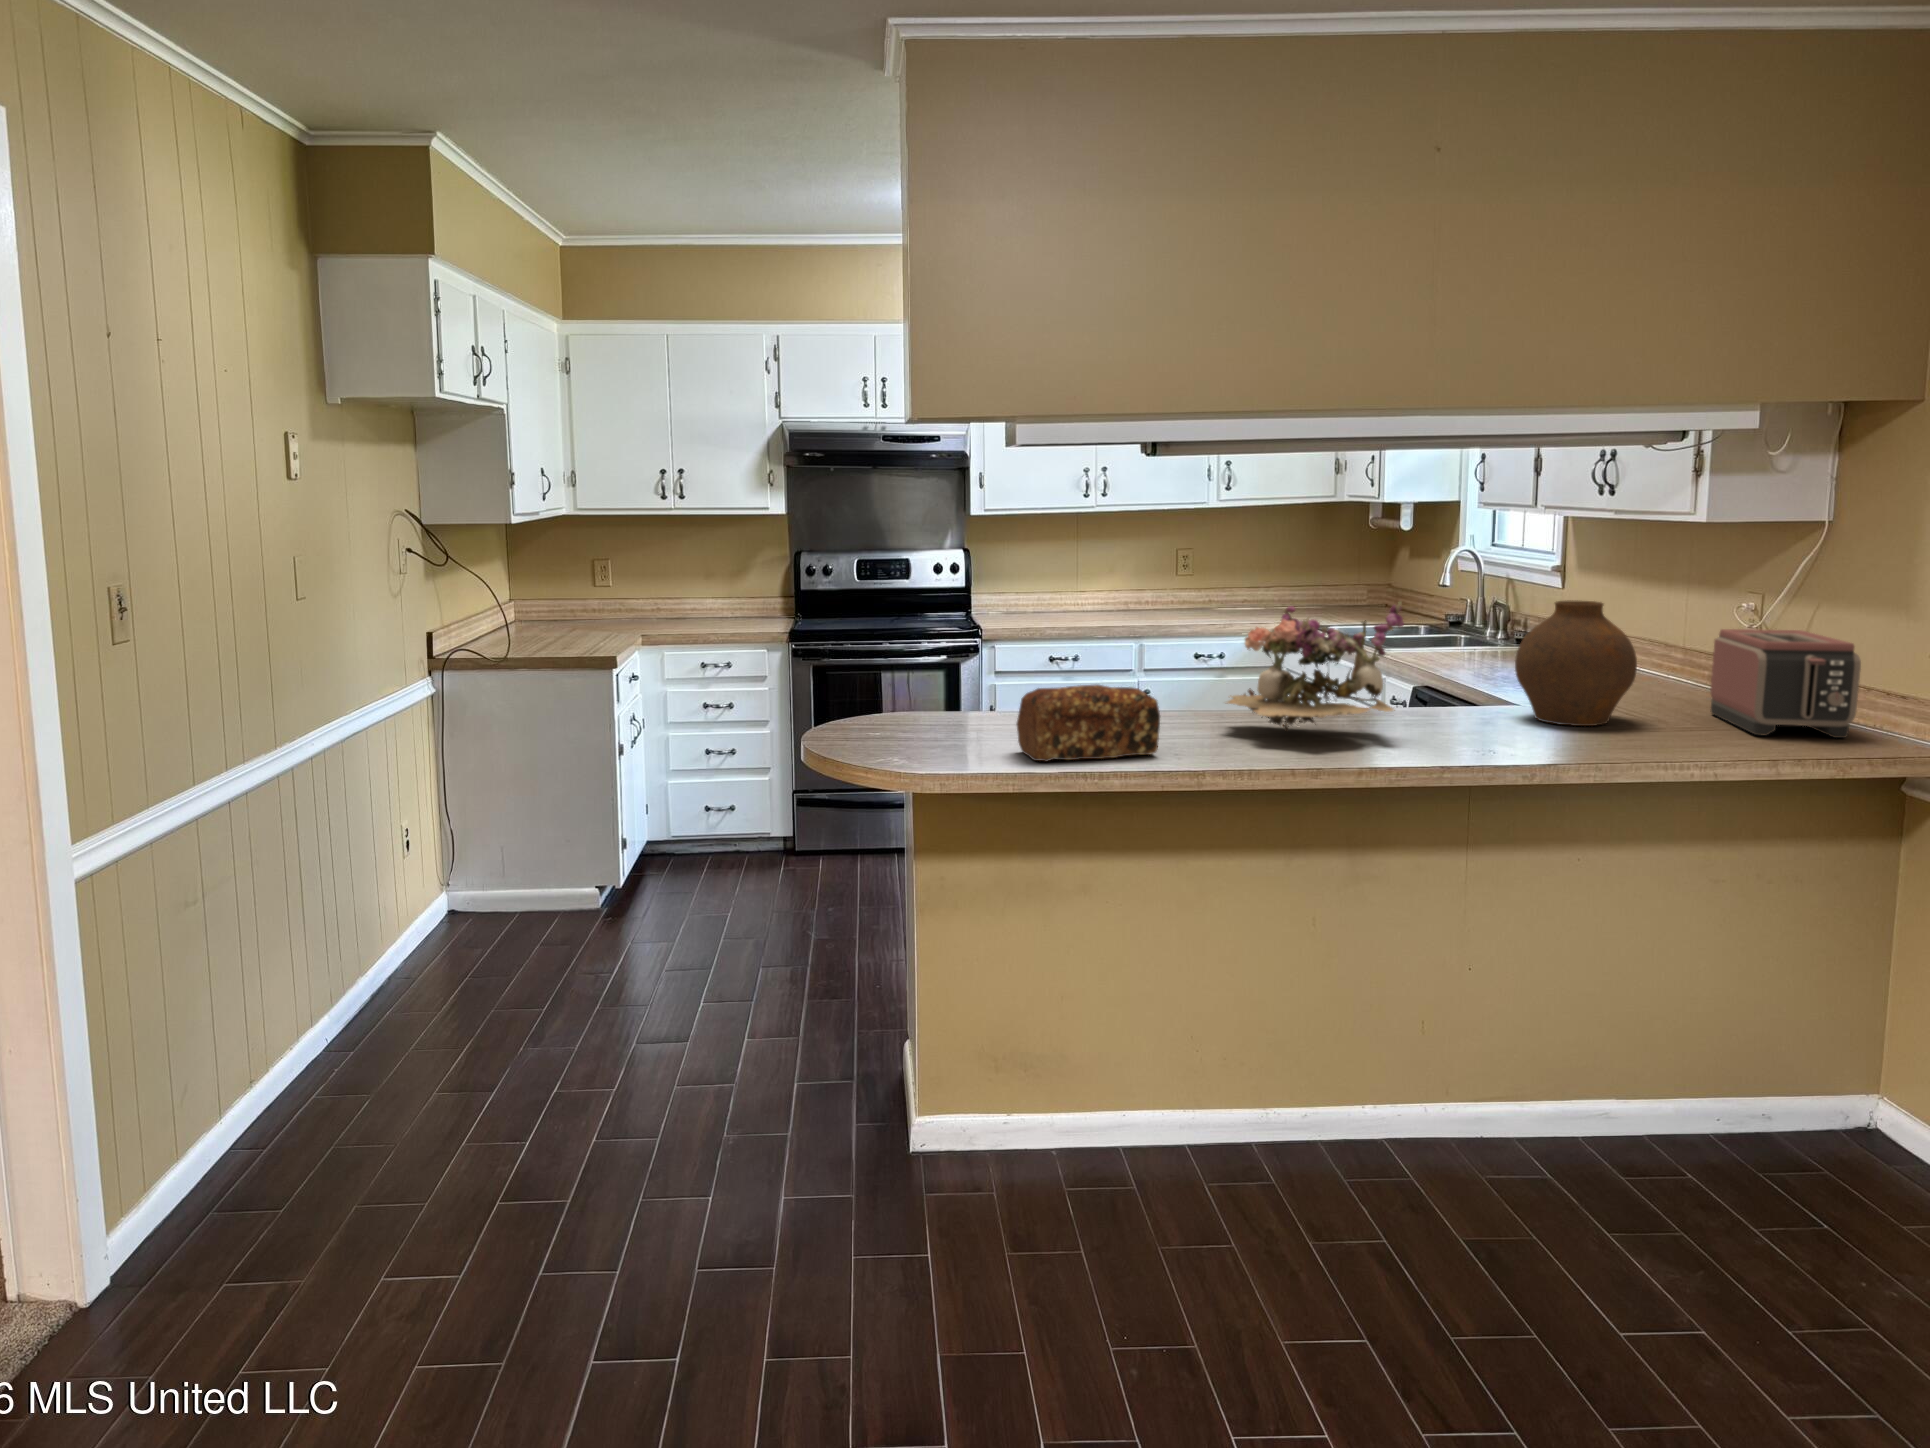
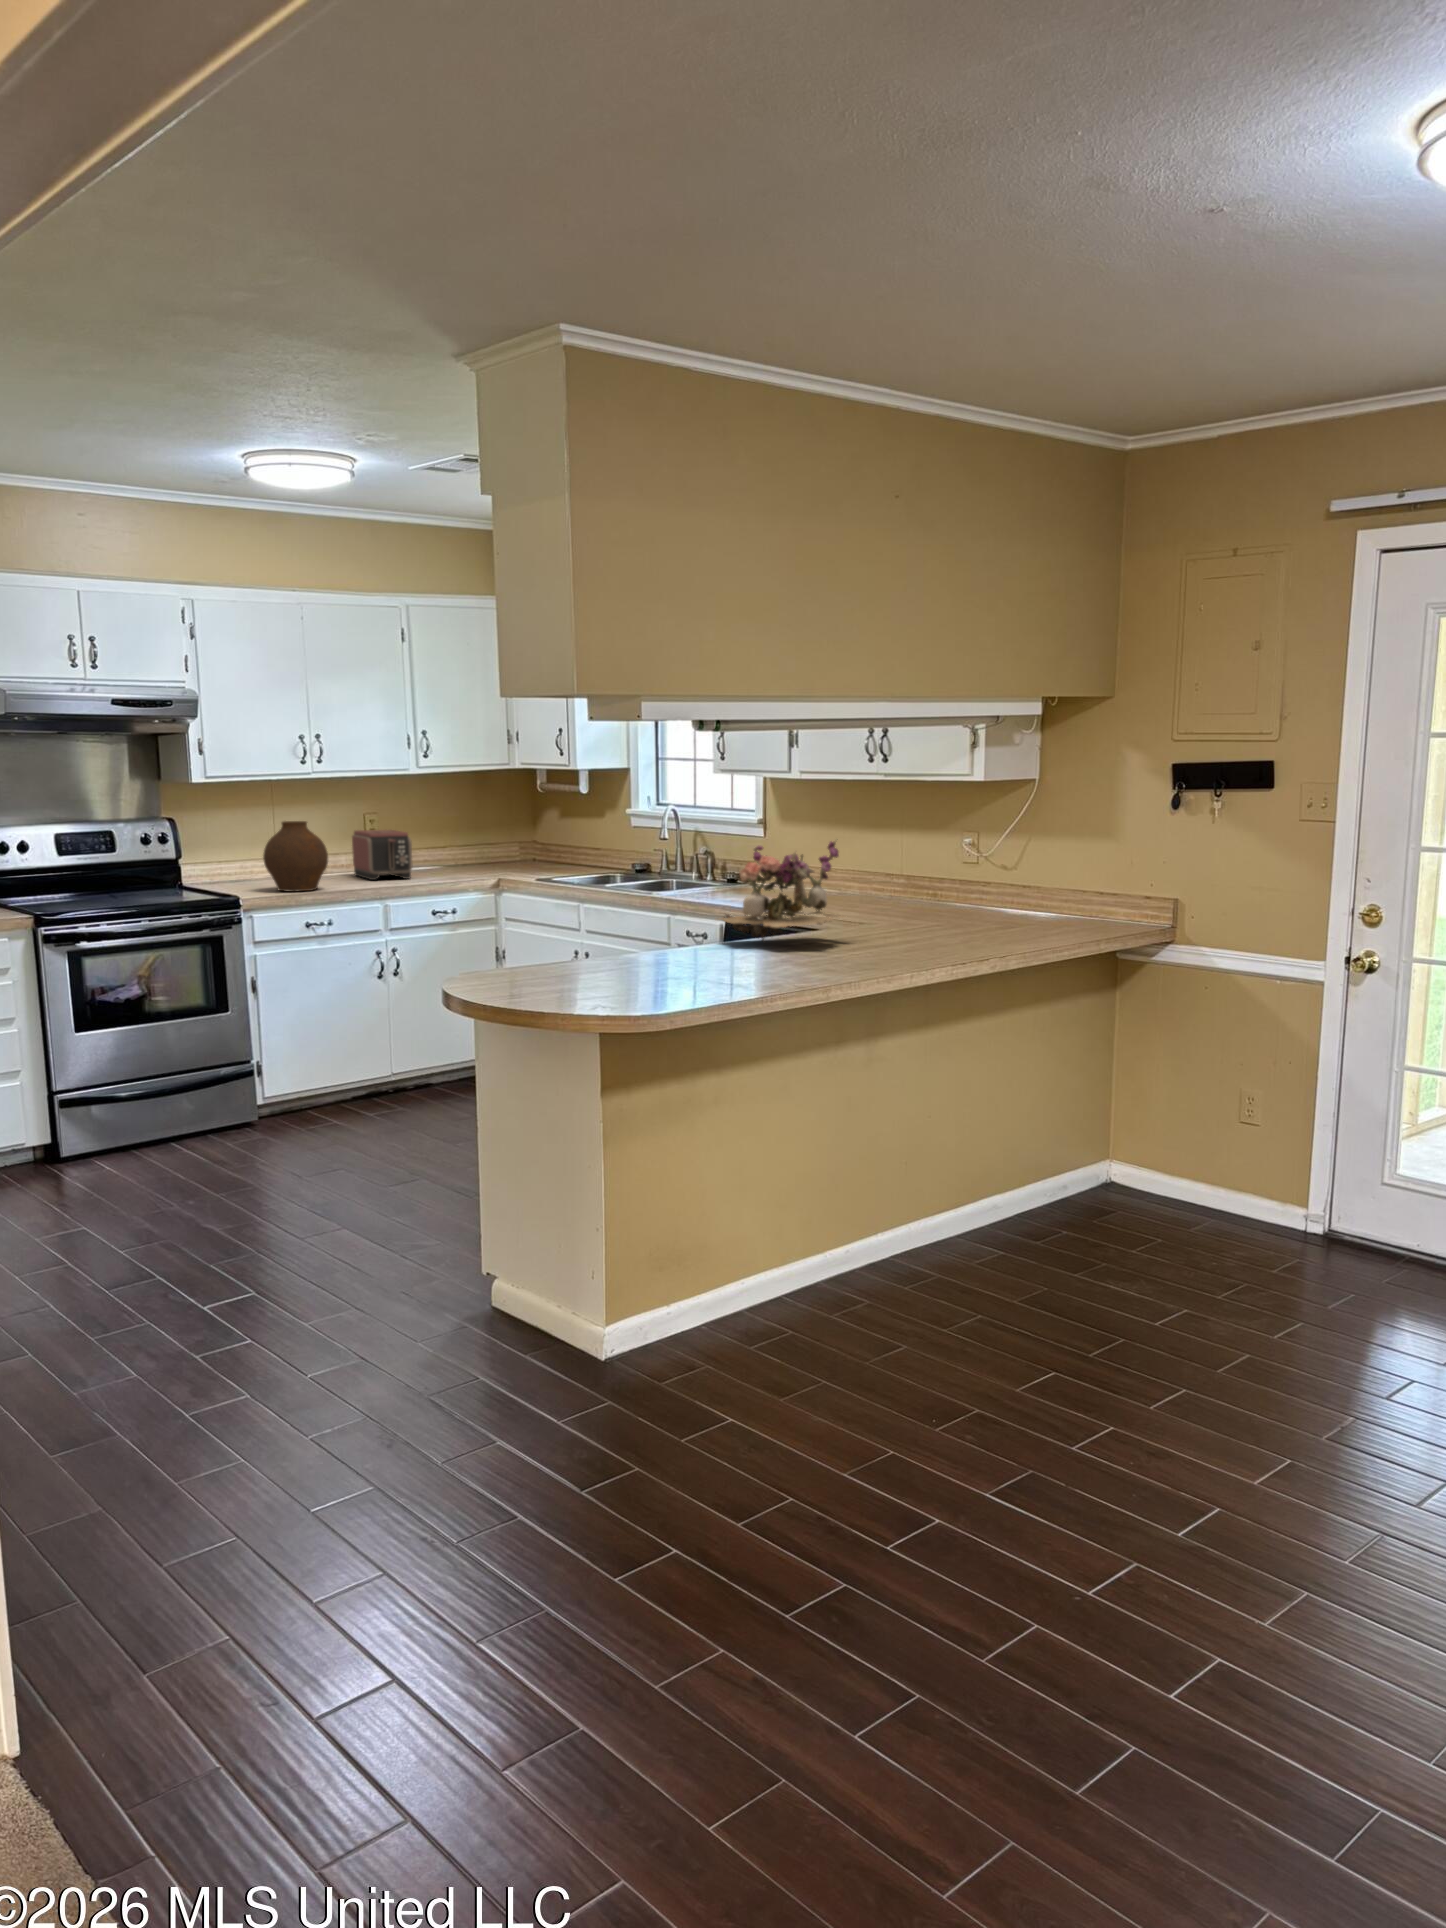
vase: present [1515,600,1637,726] -> present [263,821,328,892]
toaster: present [1710,629,1861,738] -> present [352,830,412,880]
bread loaf: present [1017,685,1160,761] -> none [633,911,738,974]

